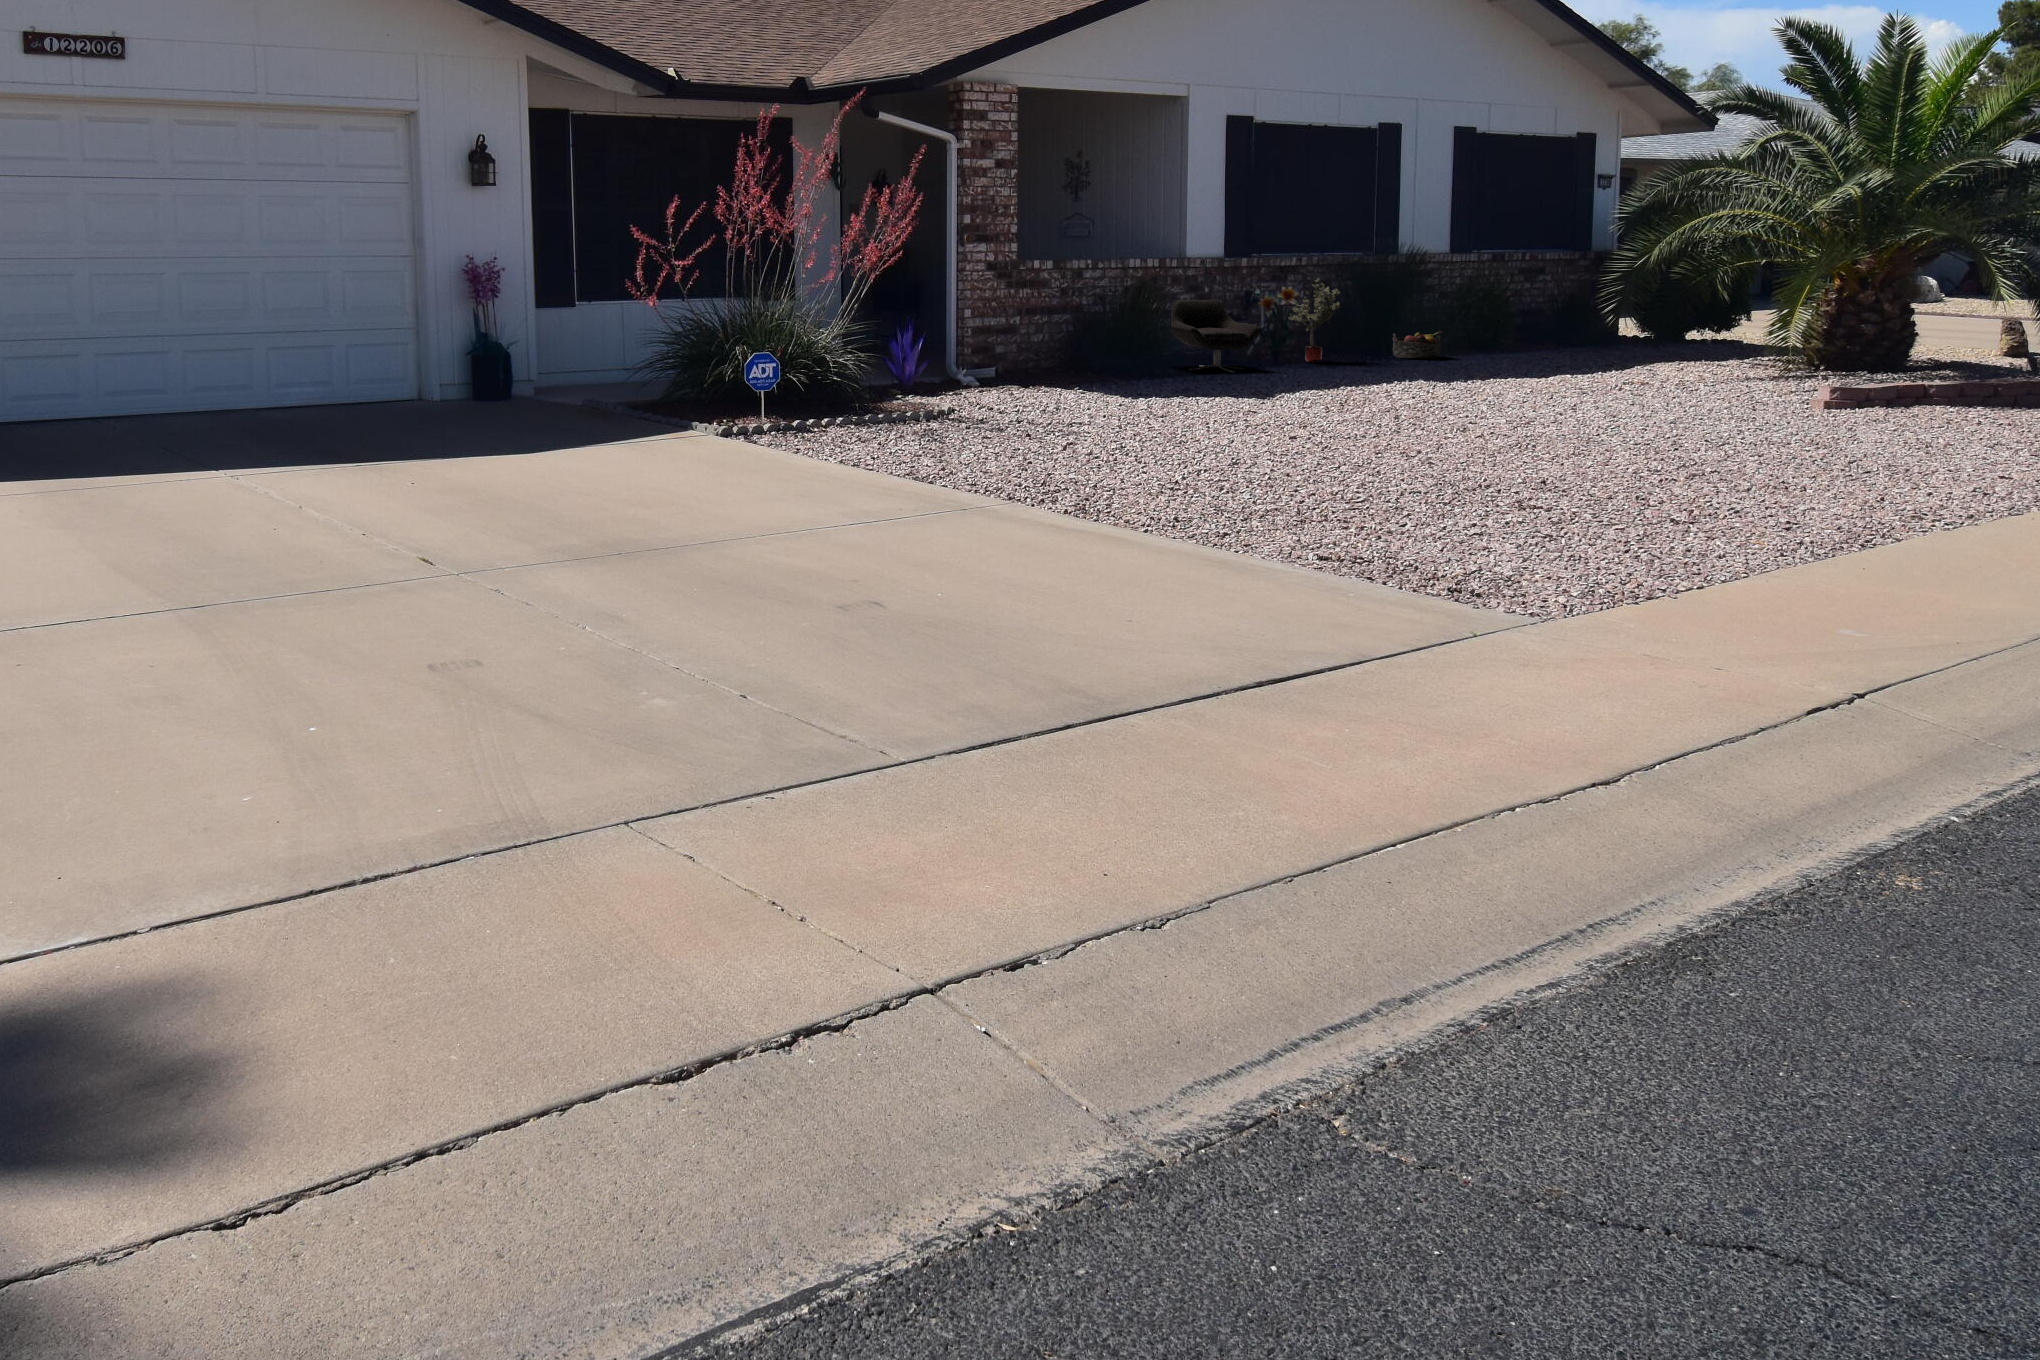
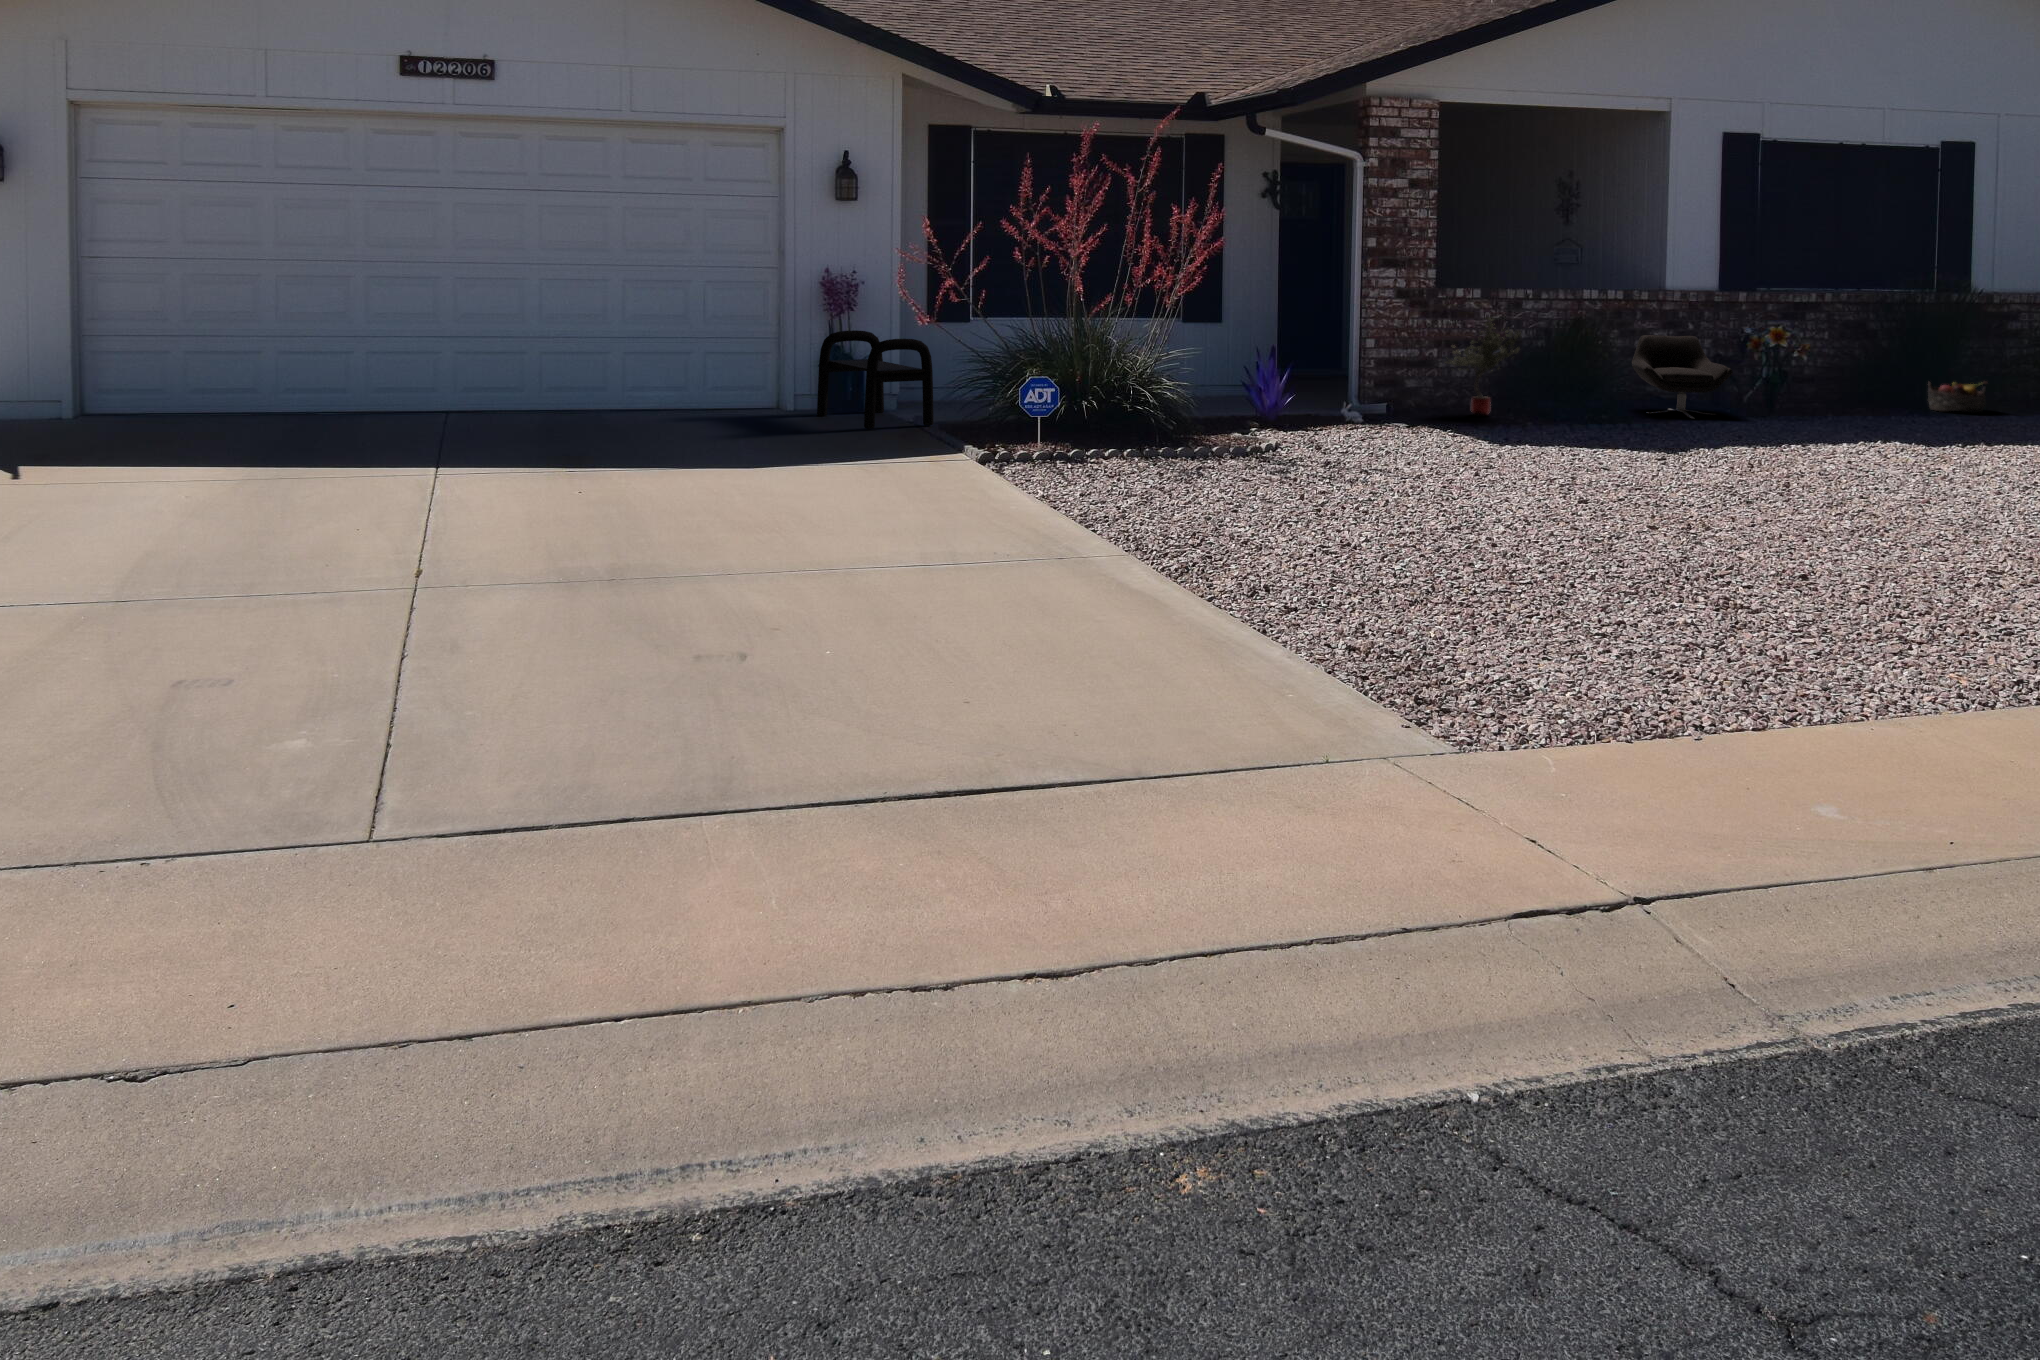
potted tree: present [1288,279,1341,363] -> present [1445,317,1521,416]
bench: none [474,317,605,413] -> present [817,330,934,429]

